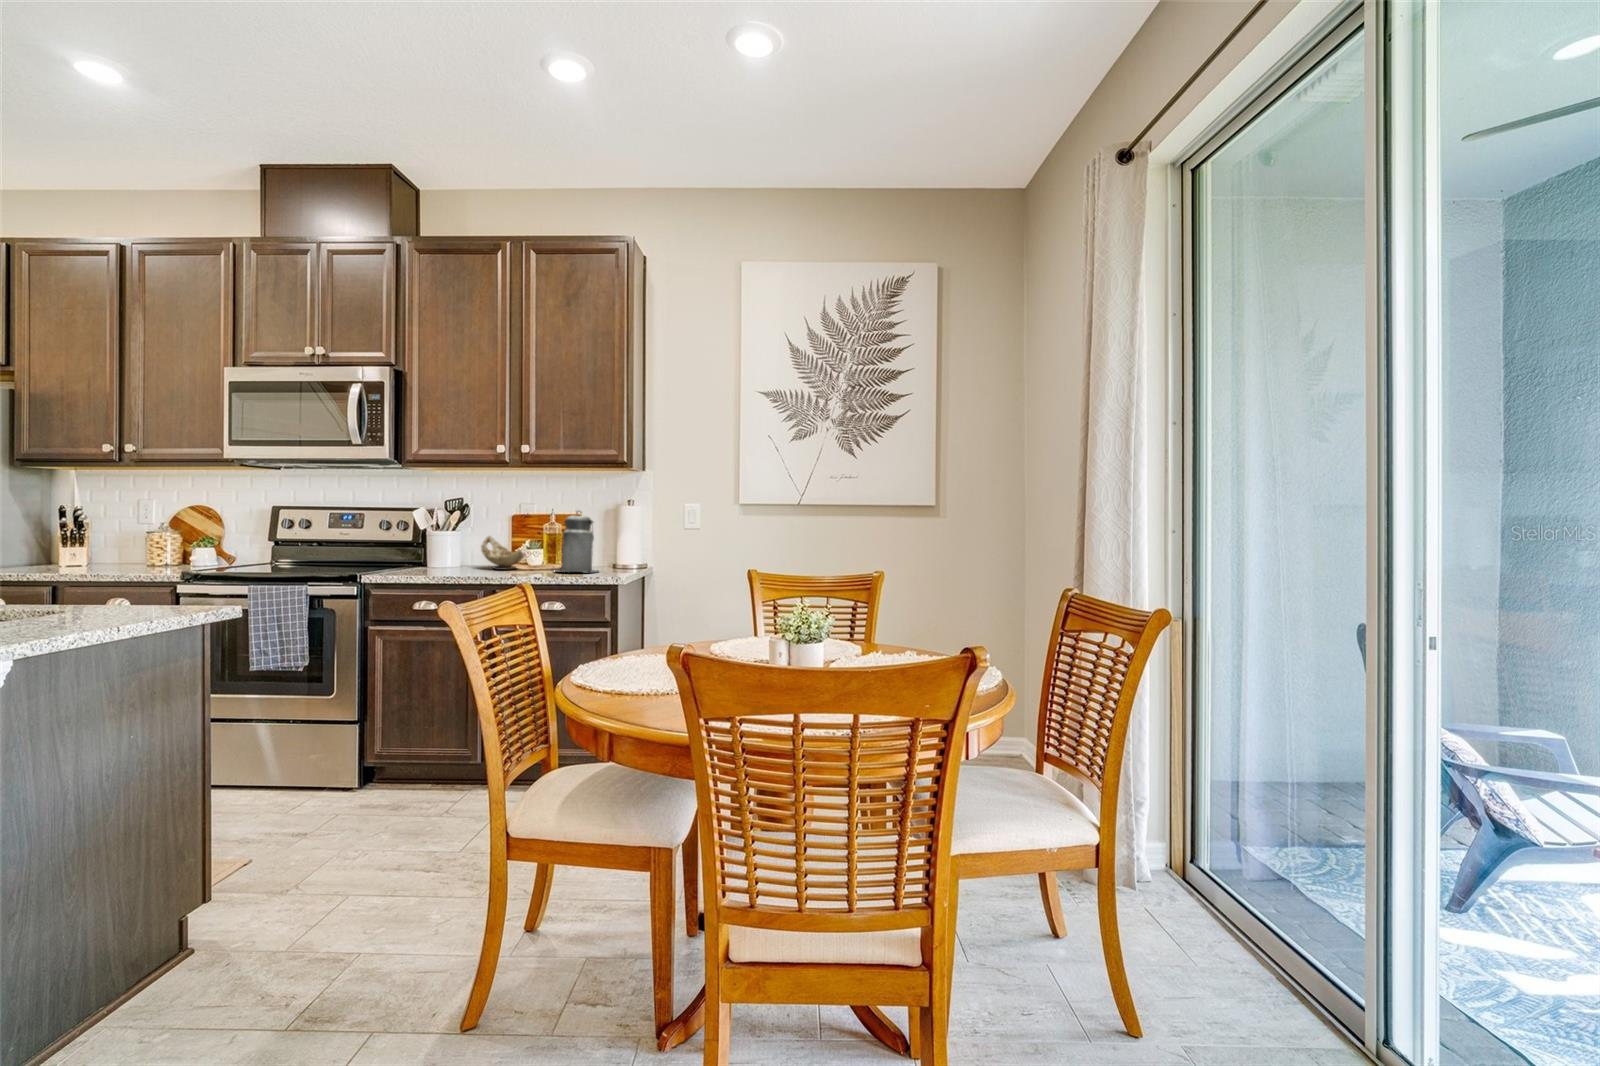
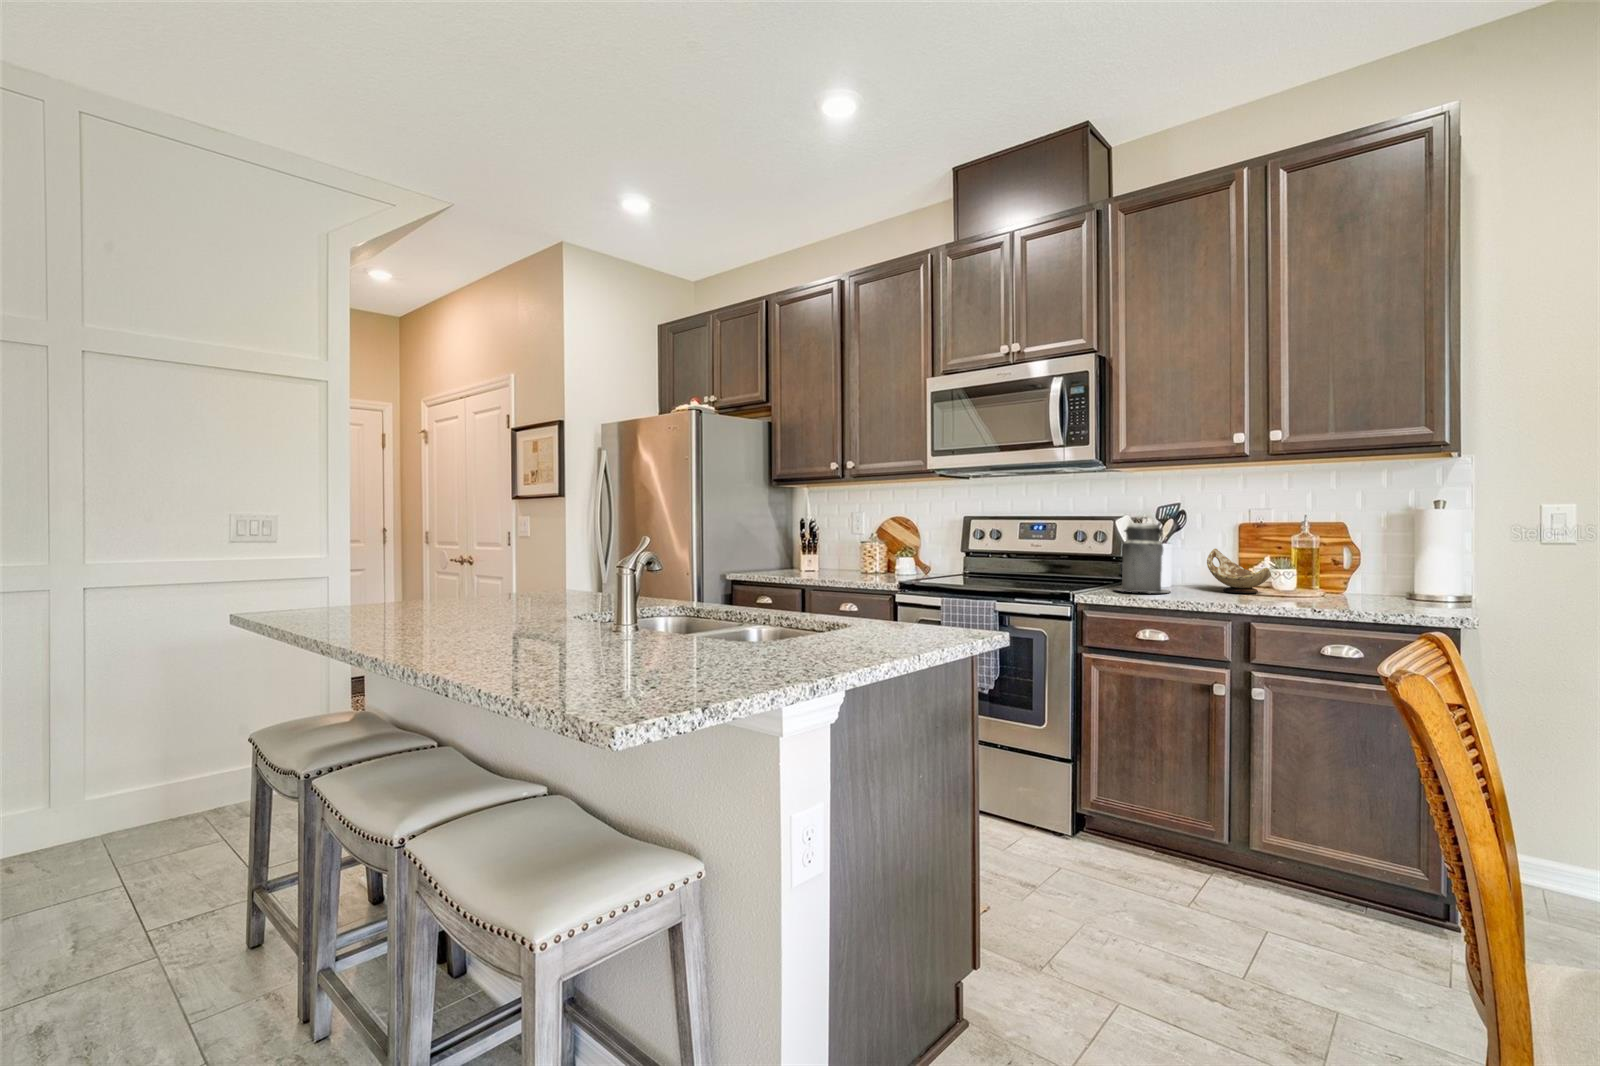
canister: present [561,511,598,572] -> present [1116,517,1170,593]

